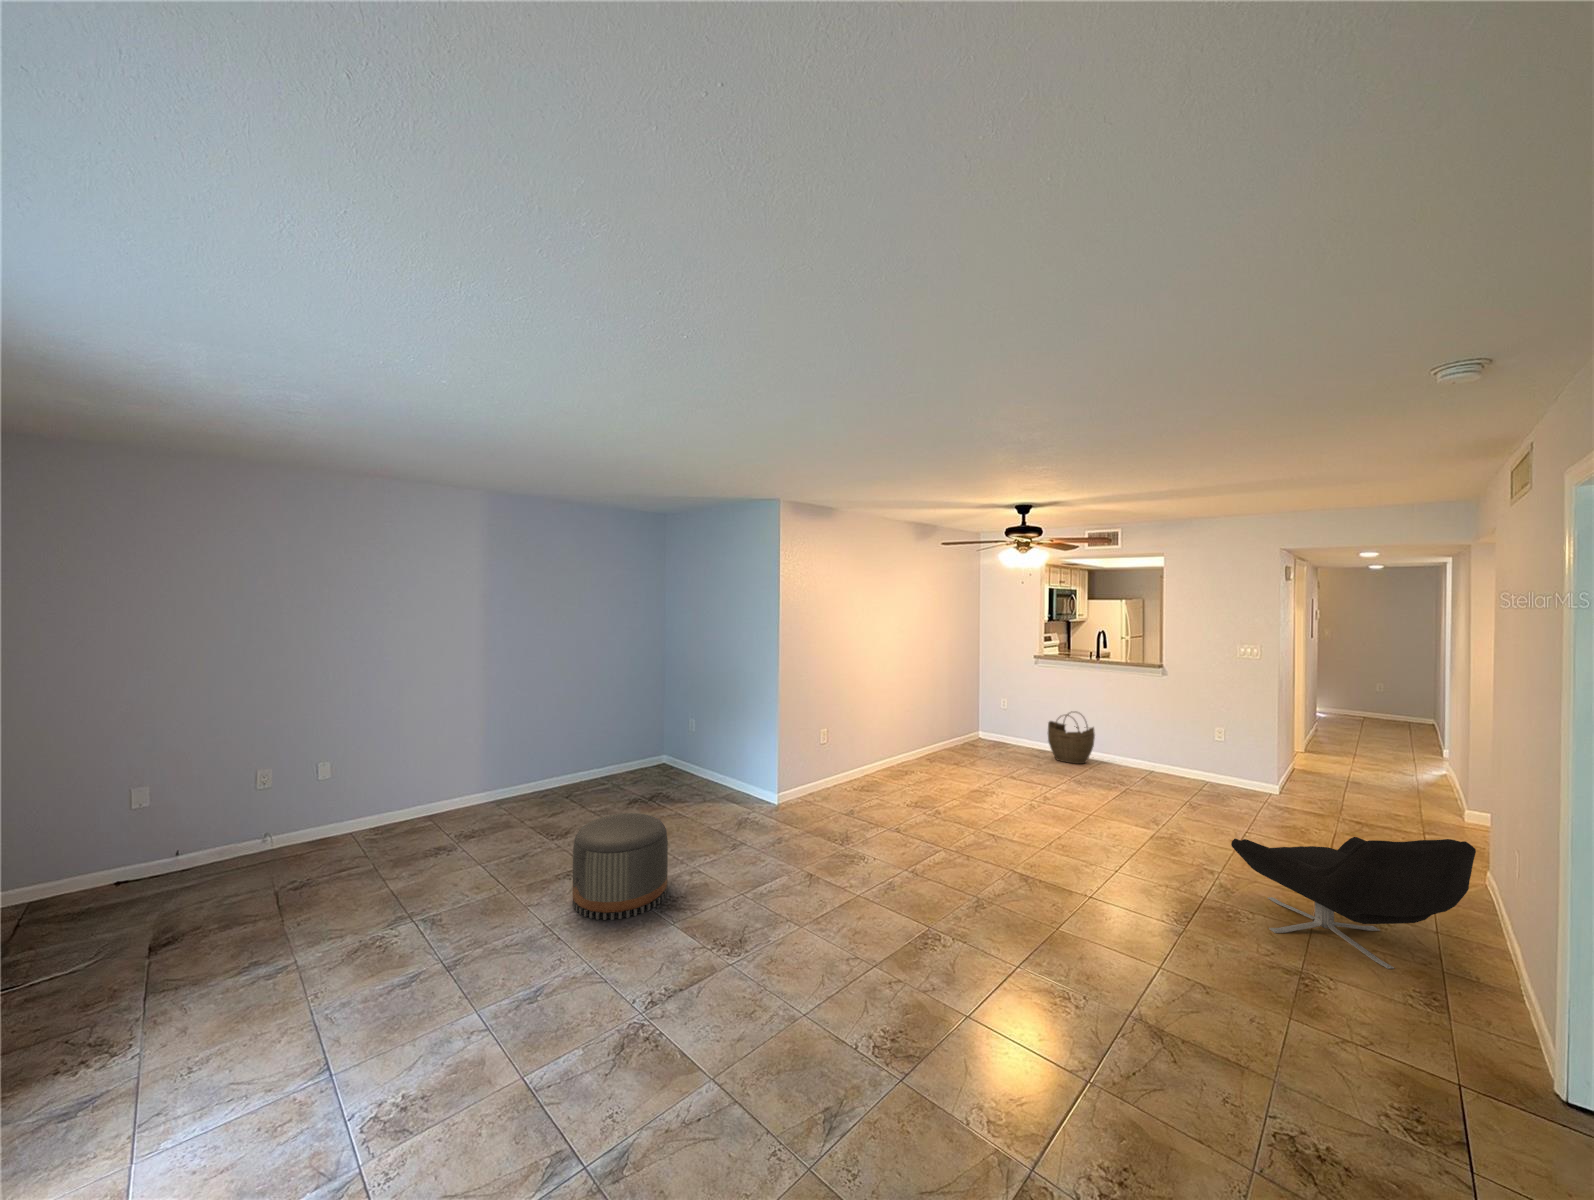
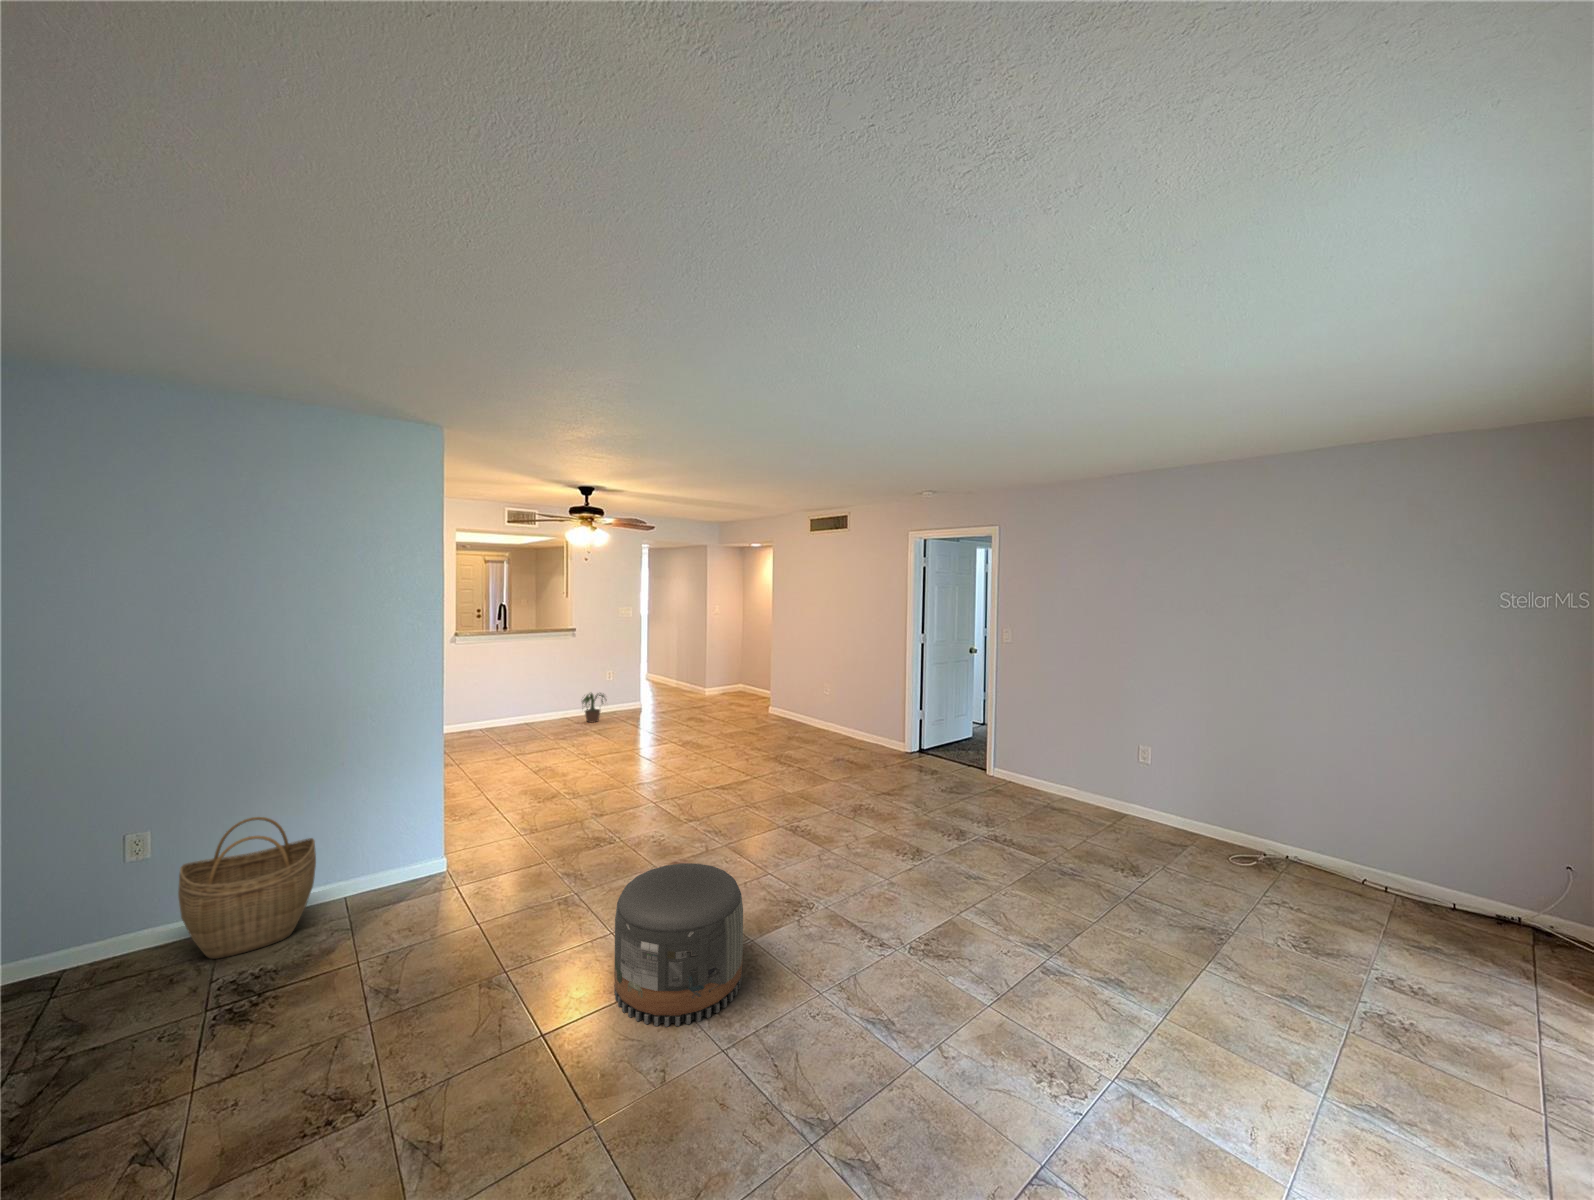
woven basket: present [1048,713,1095,764] -> present [178,817,316,959]
potted plant: none [1118,738,1166,776] -> present [582,693,605,723]
lounge chair: present [1231,837,1476,969] -> none [788,683,868,755]

